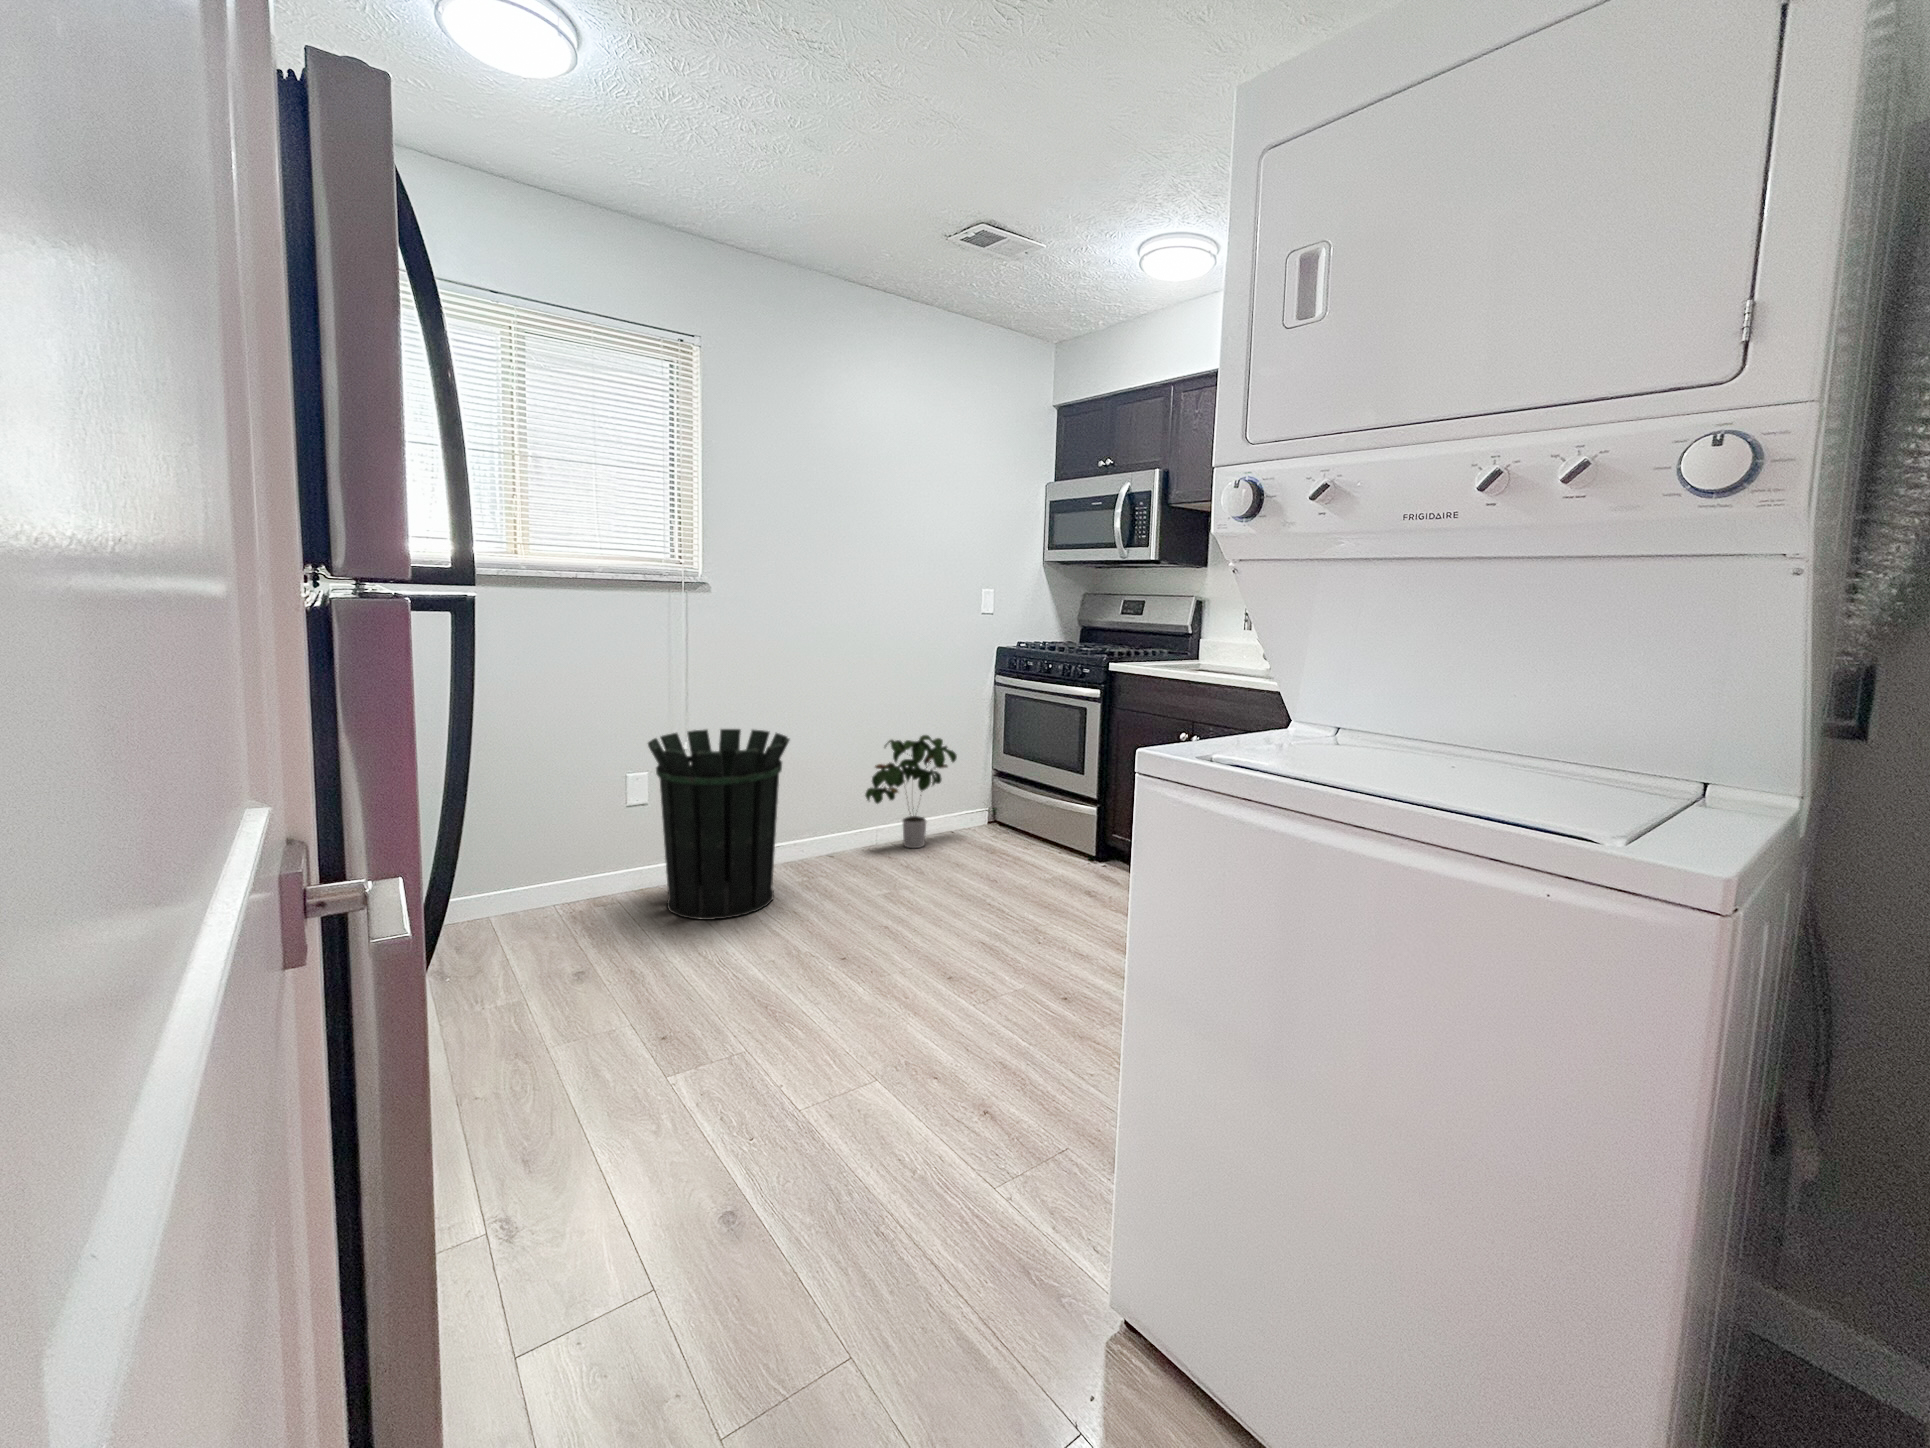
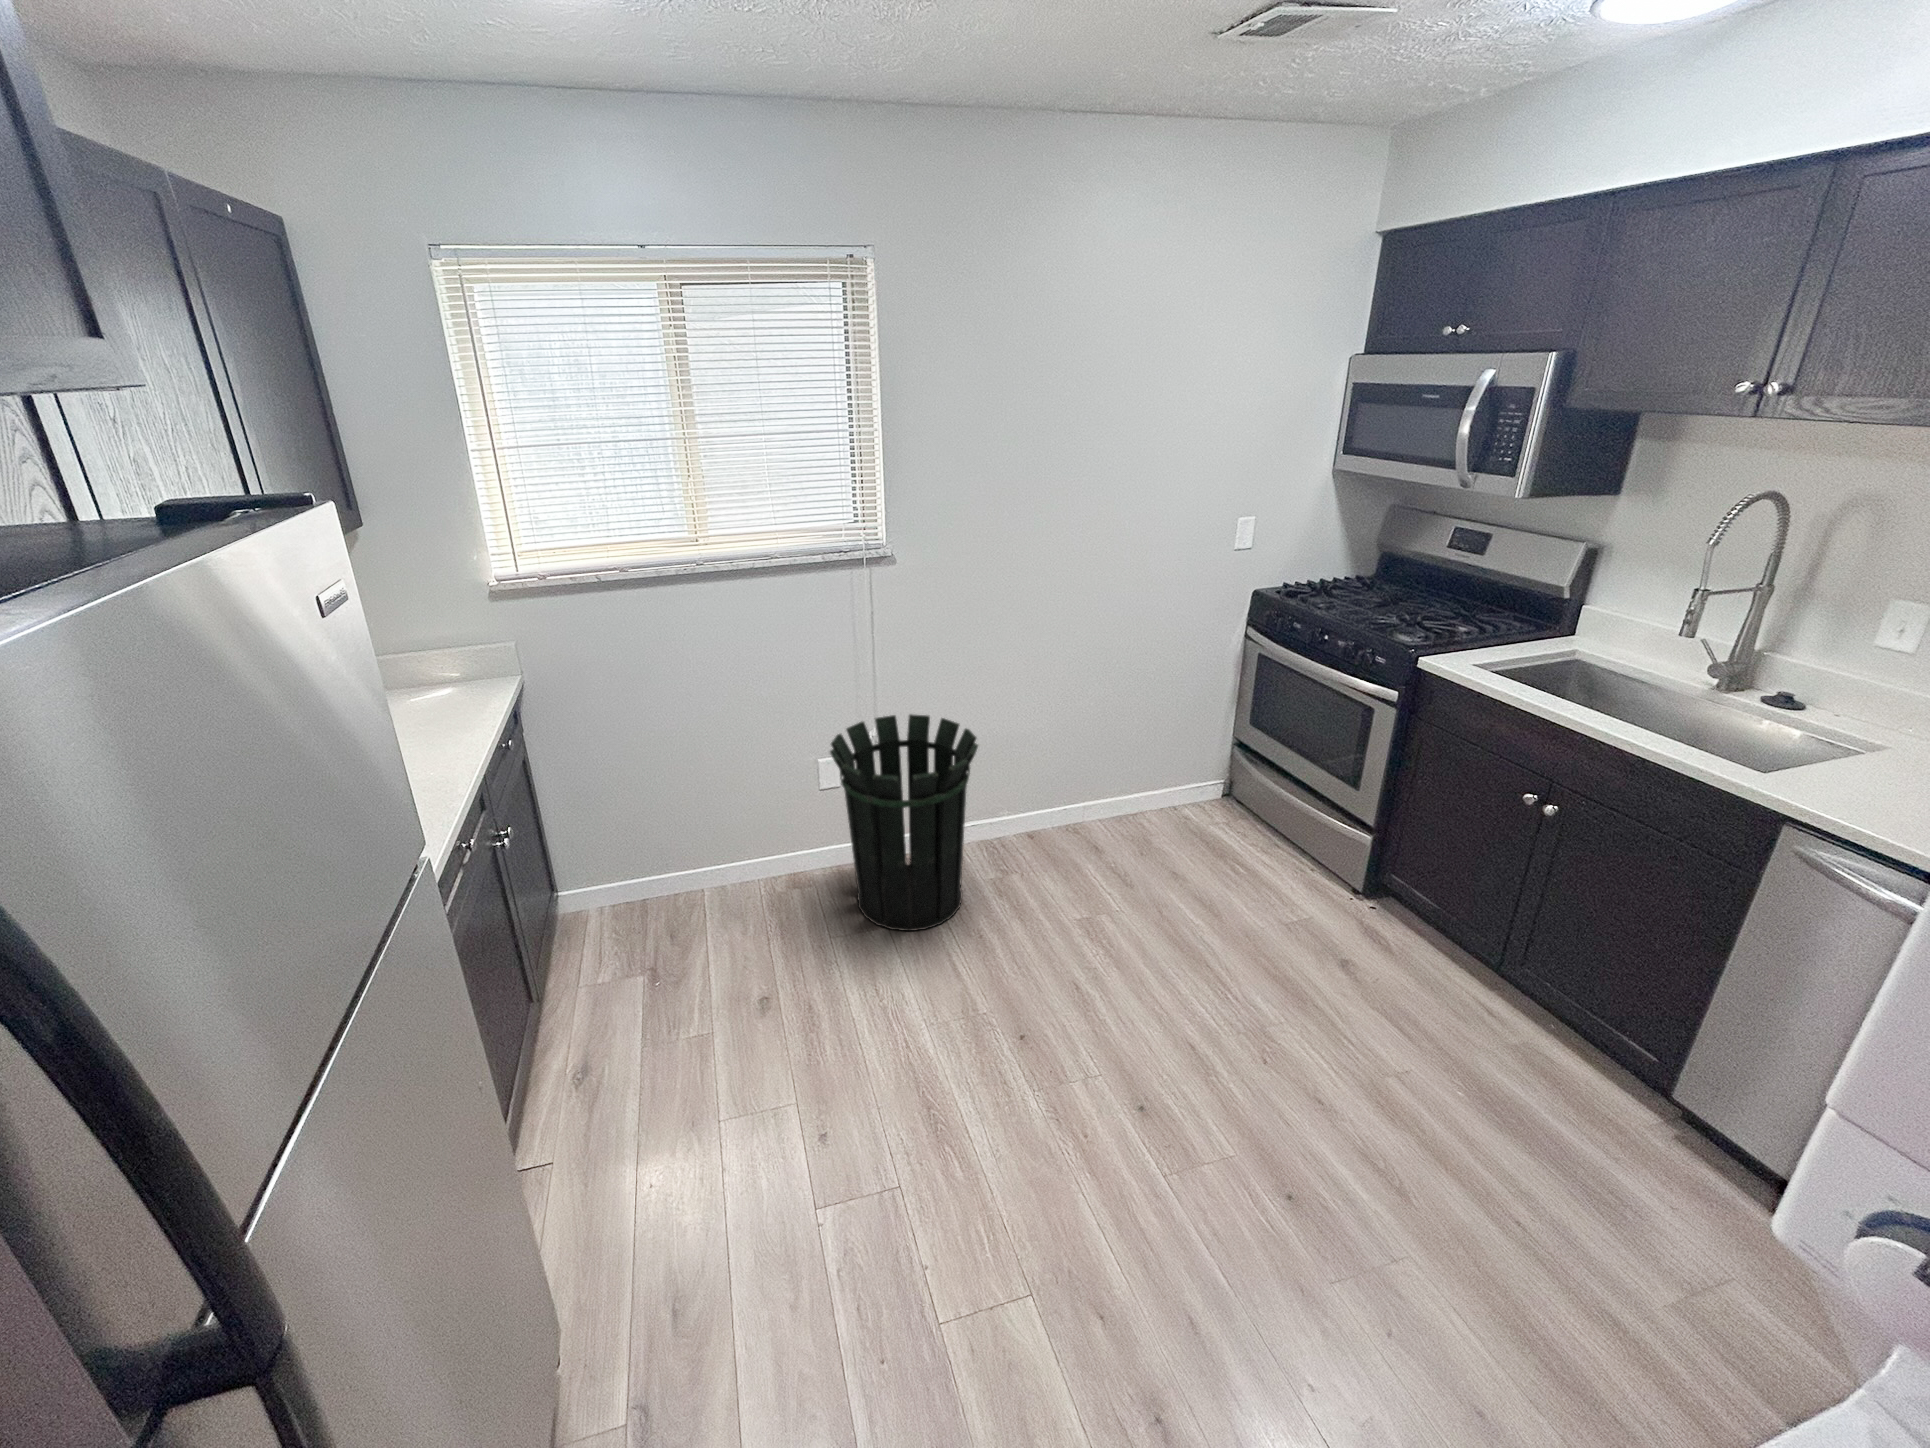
potted plant: present [865,735,957,848] -> none [1070,707,1186,835]

